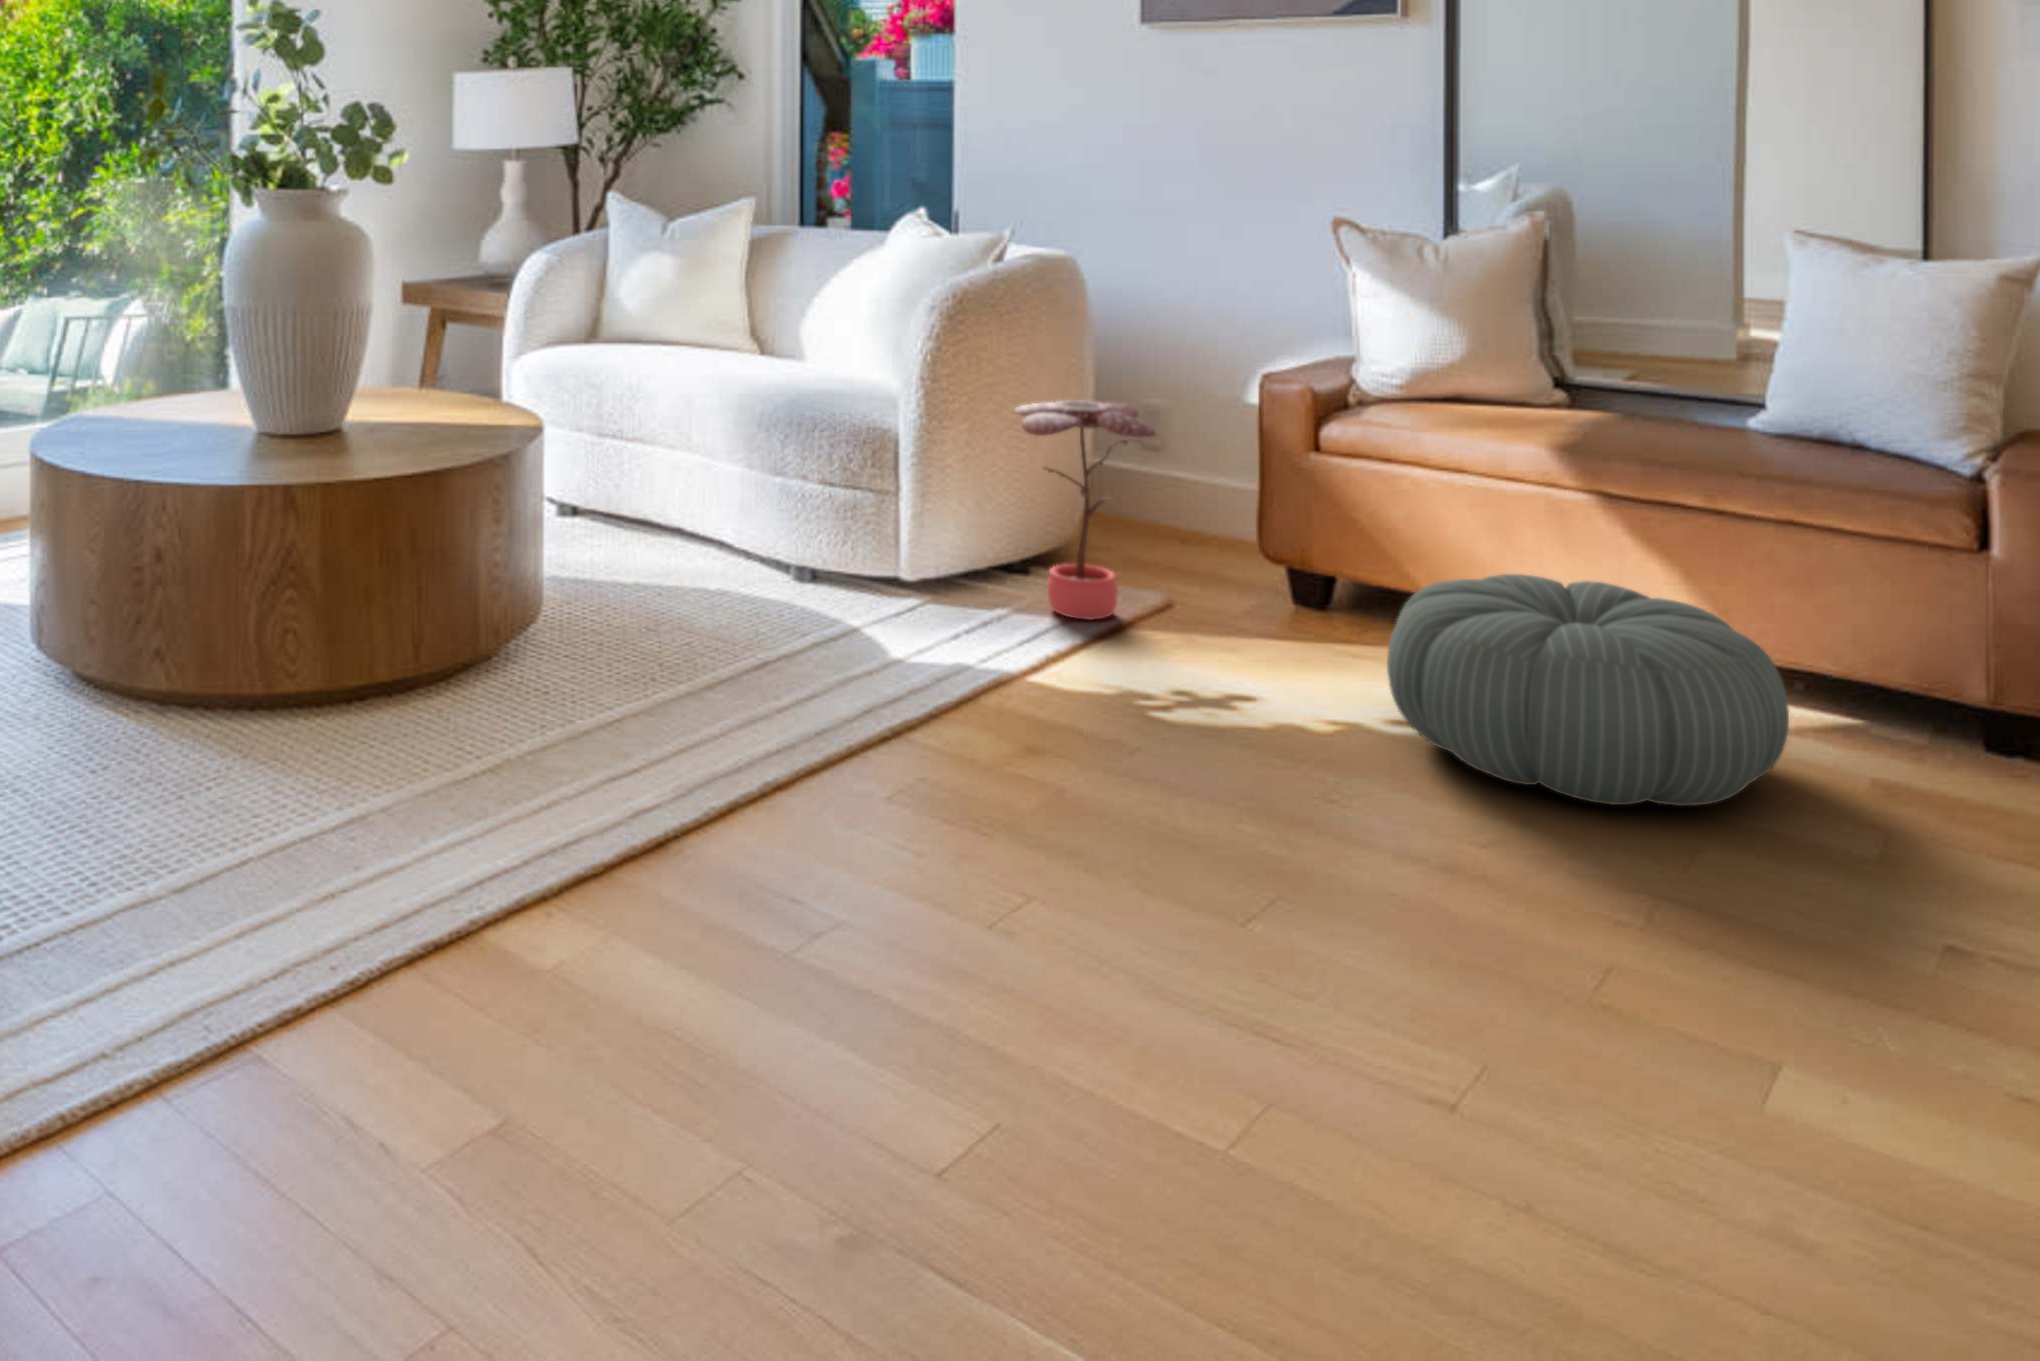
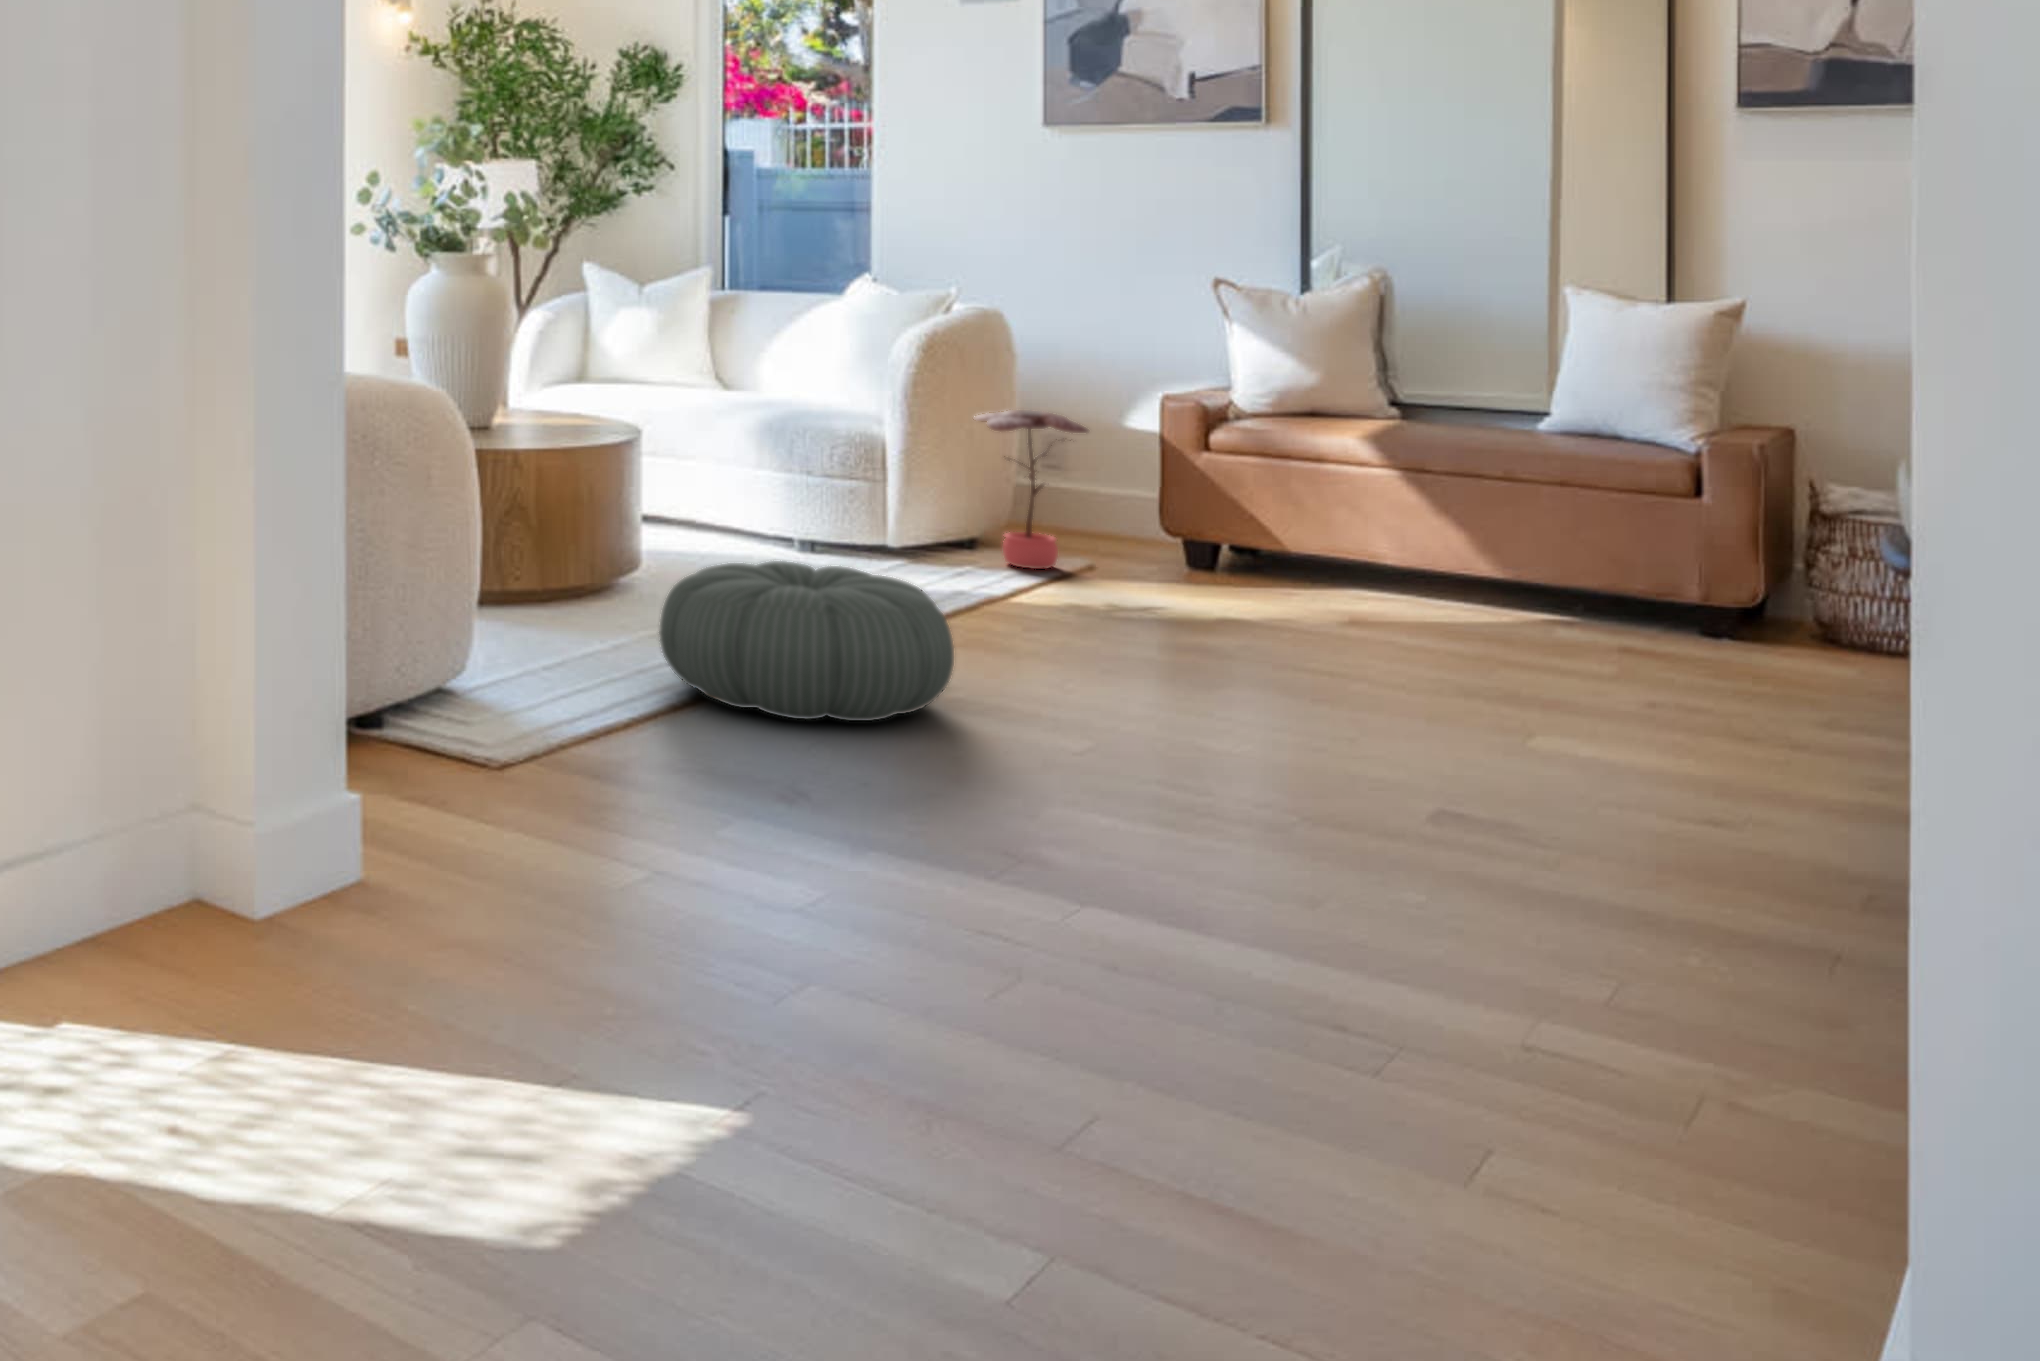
pouf: present [1387,574,1789,806] -> present [660,561,954,721]

